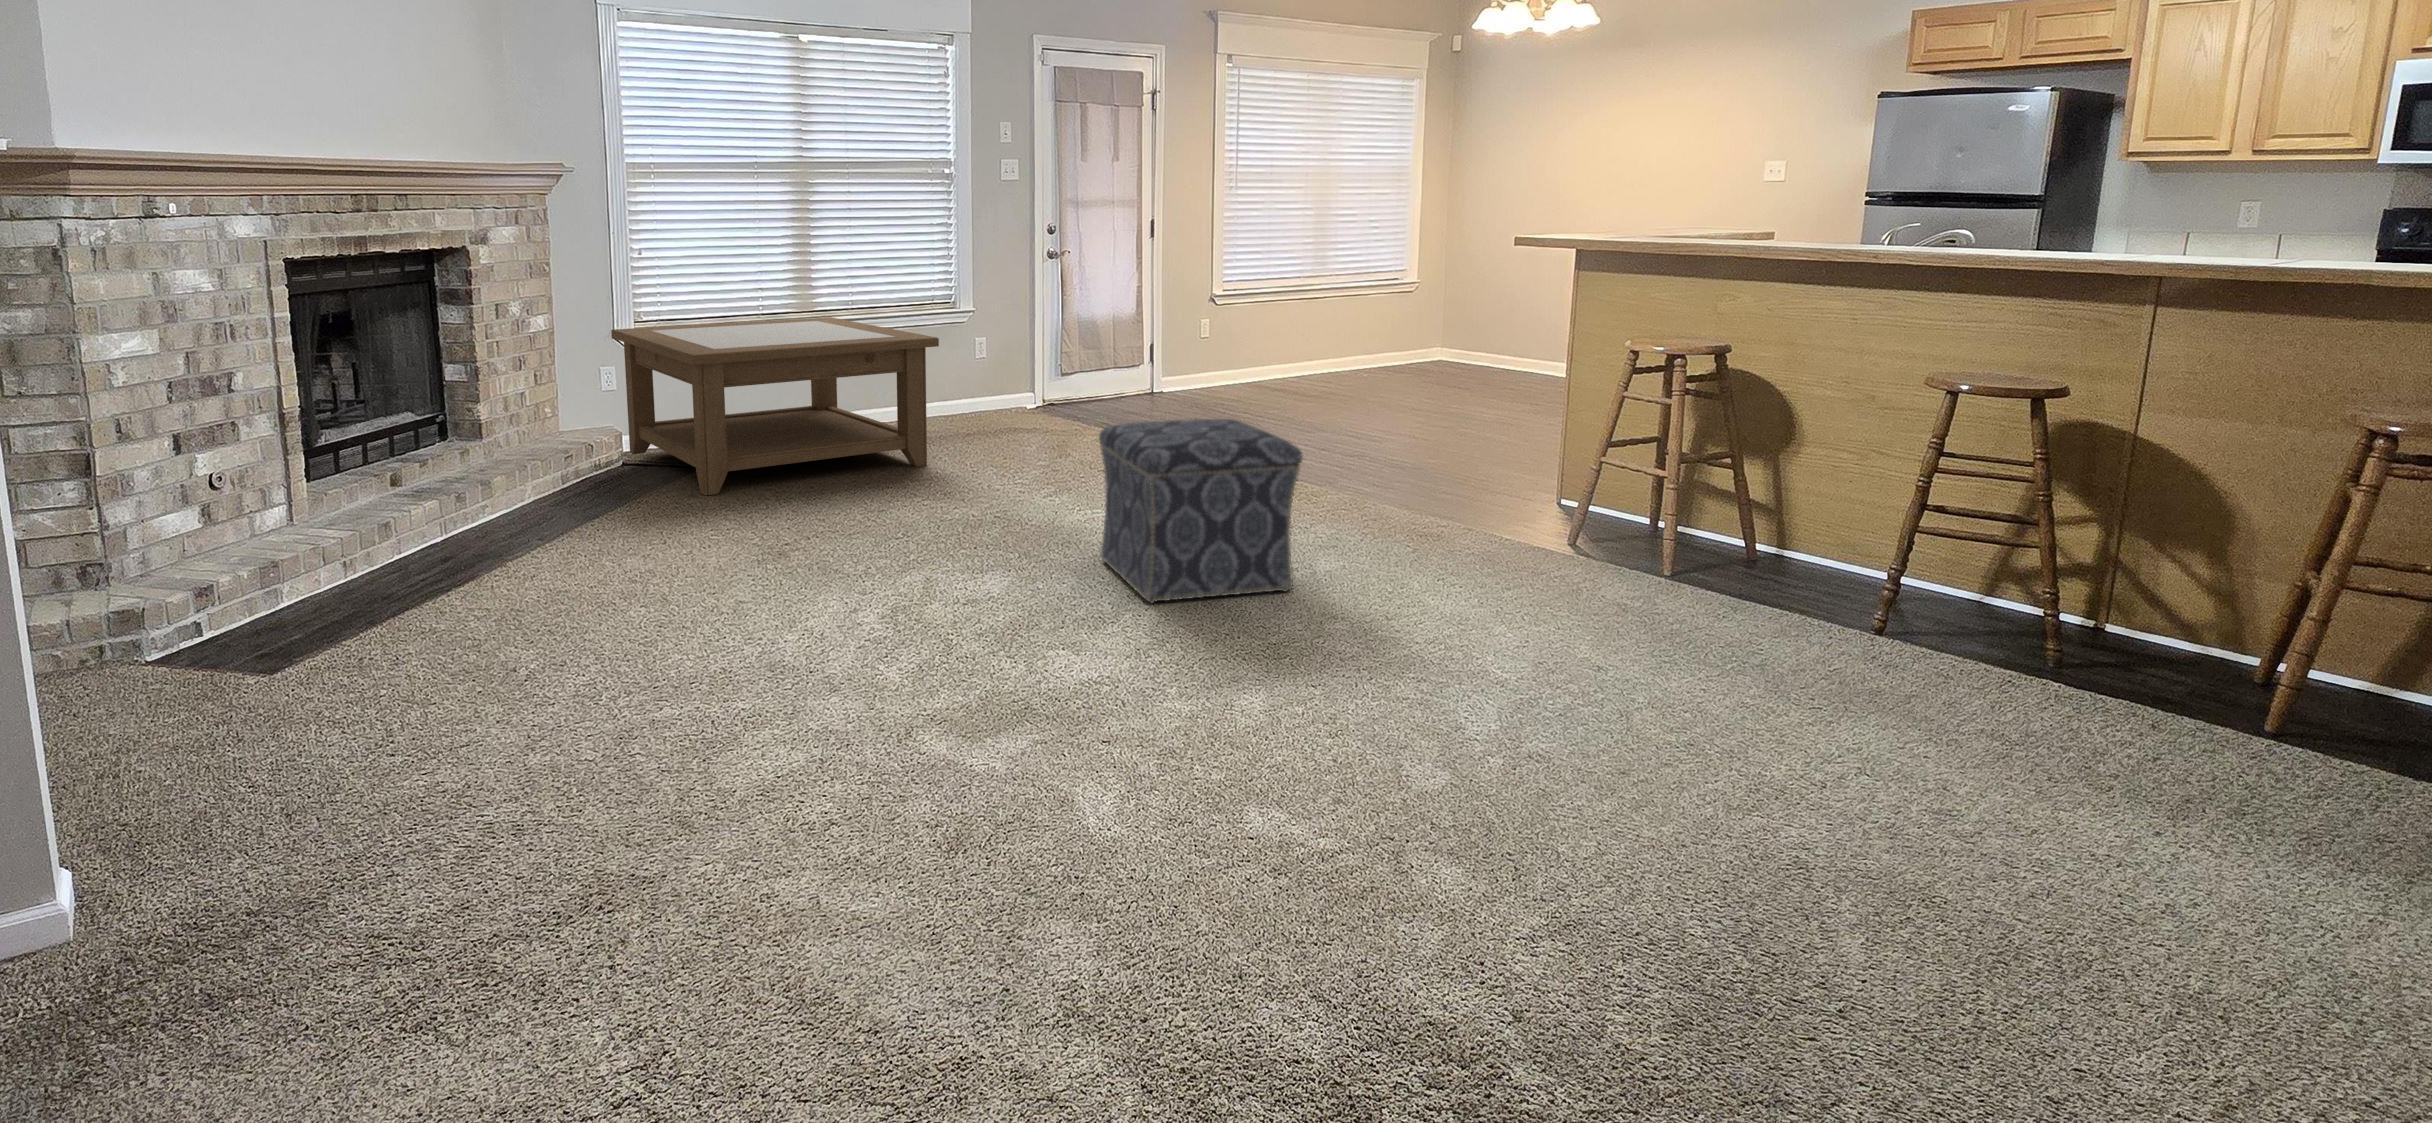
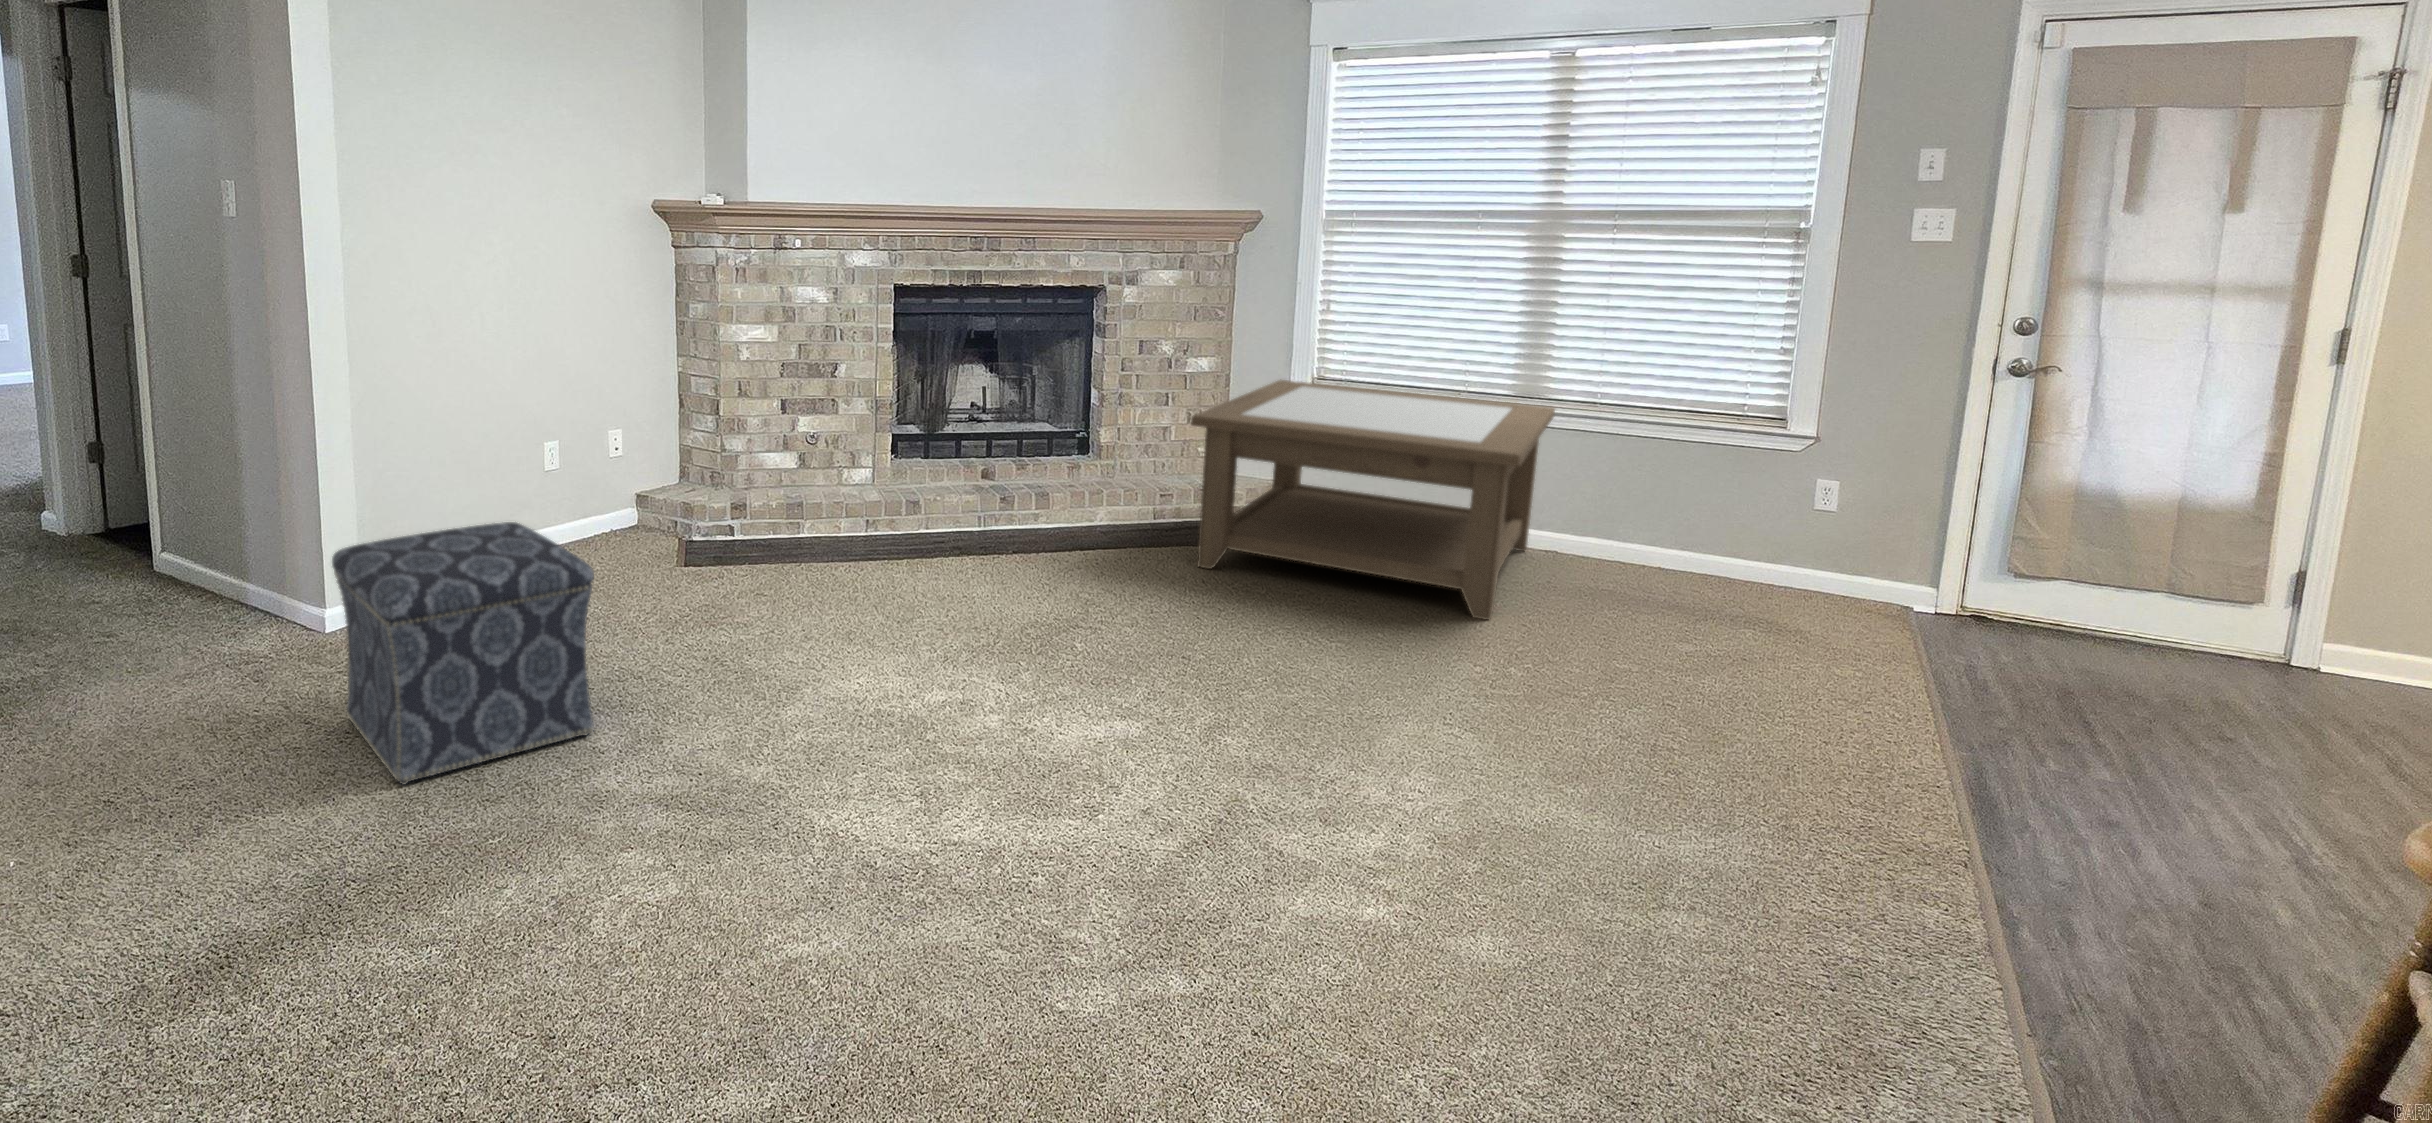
ottoman: present [1099,419,1302,603] -> present [332,522,594,784]

